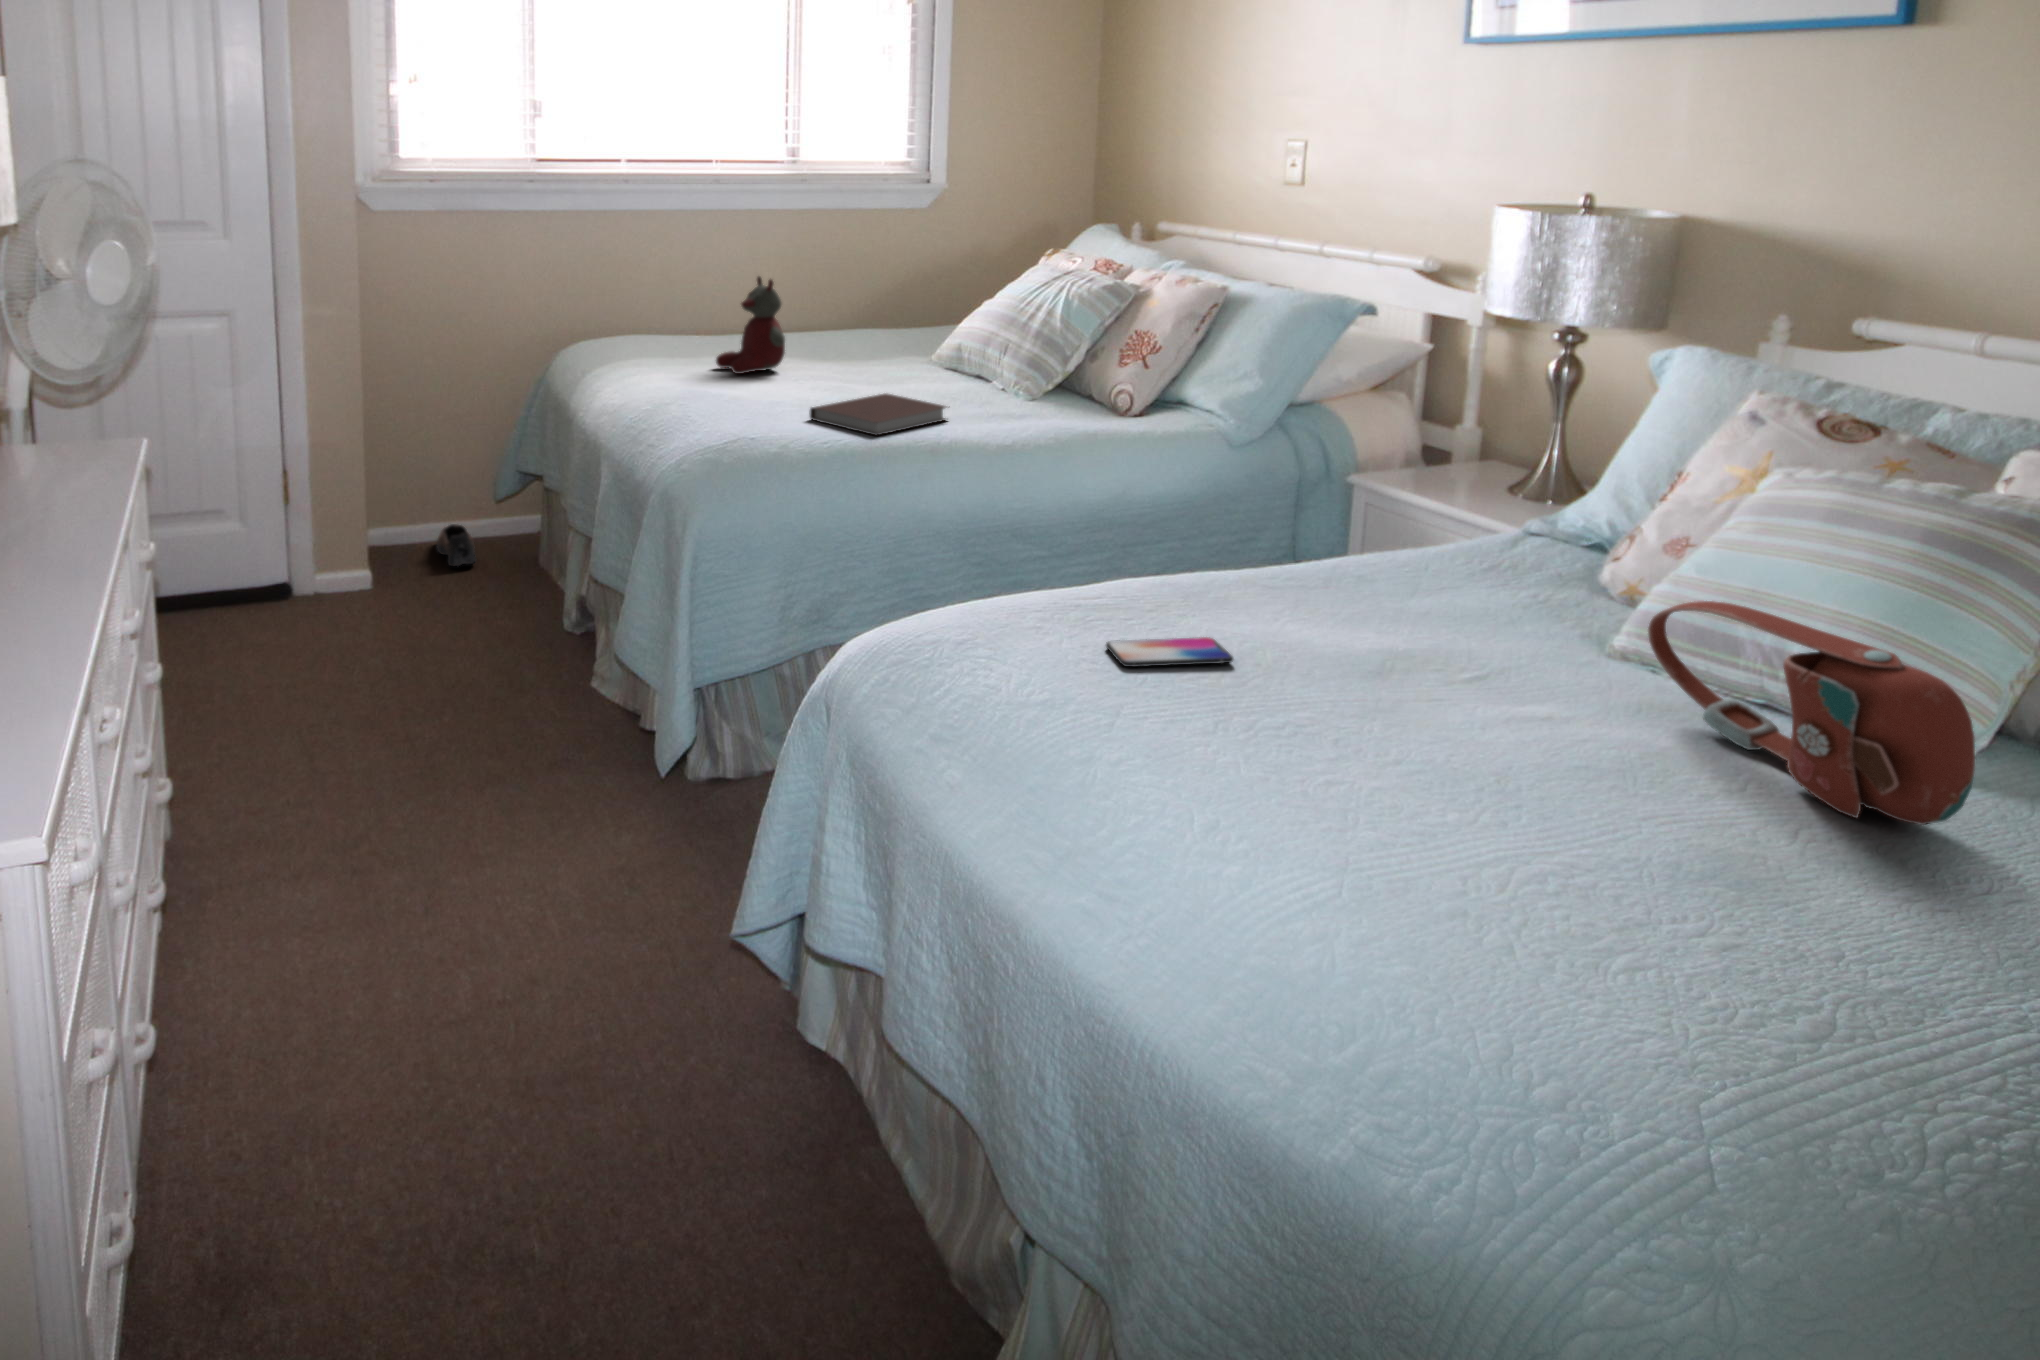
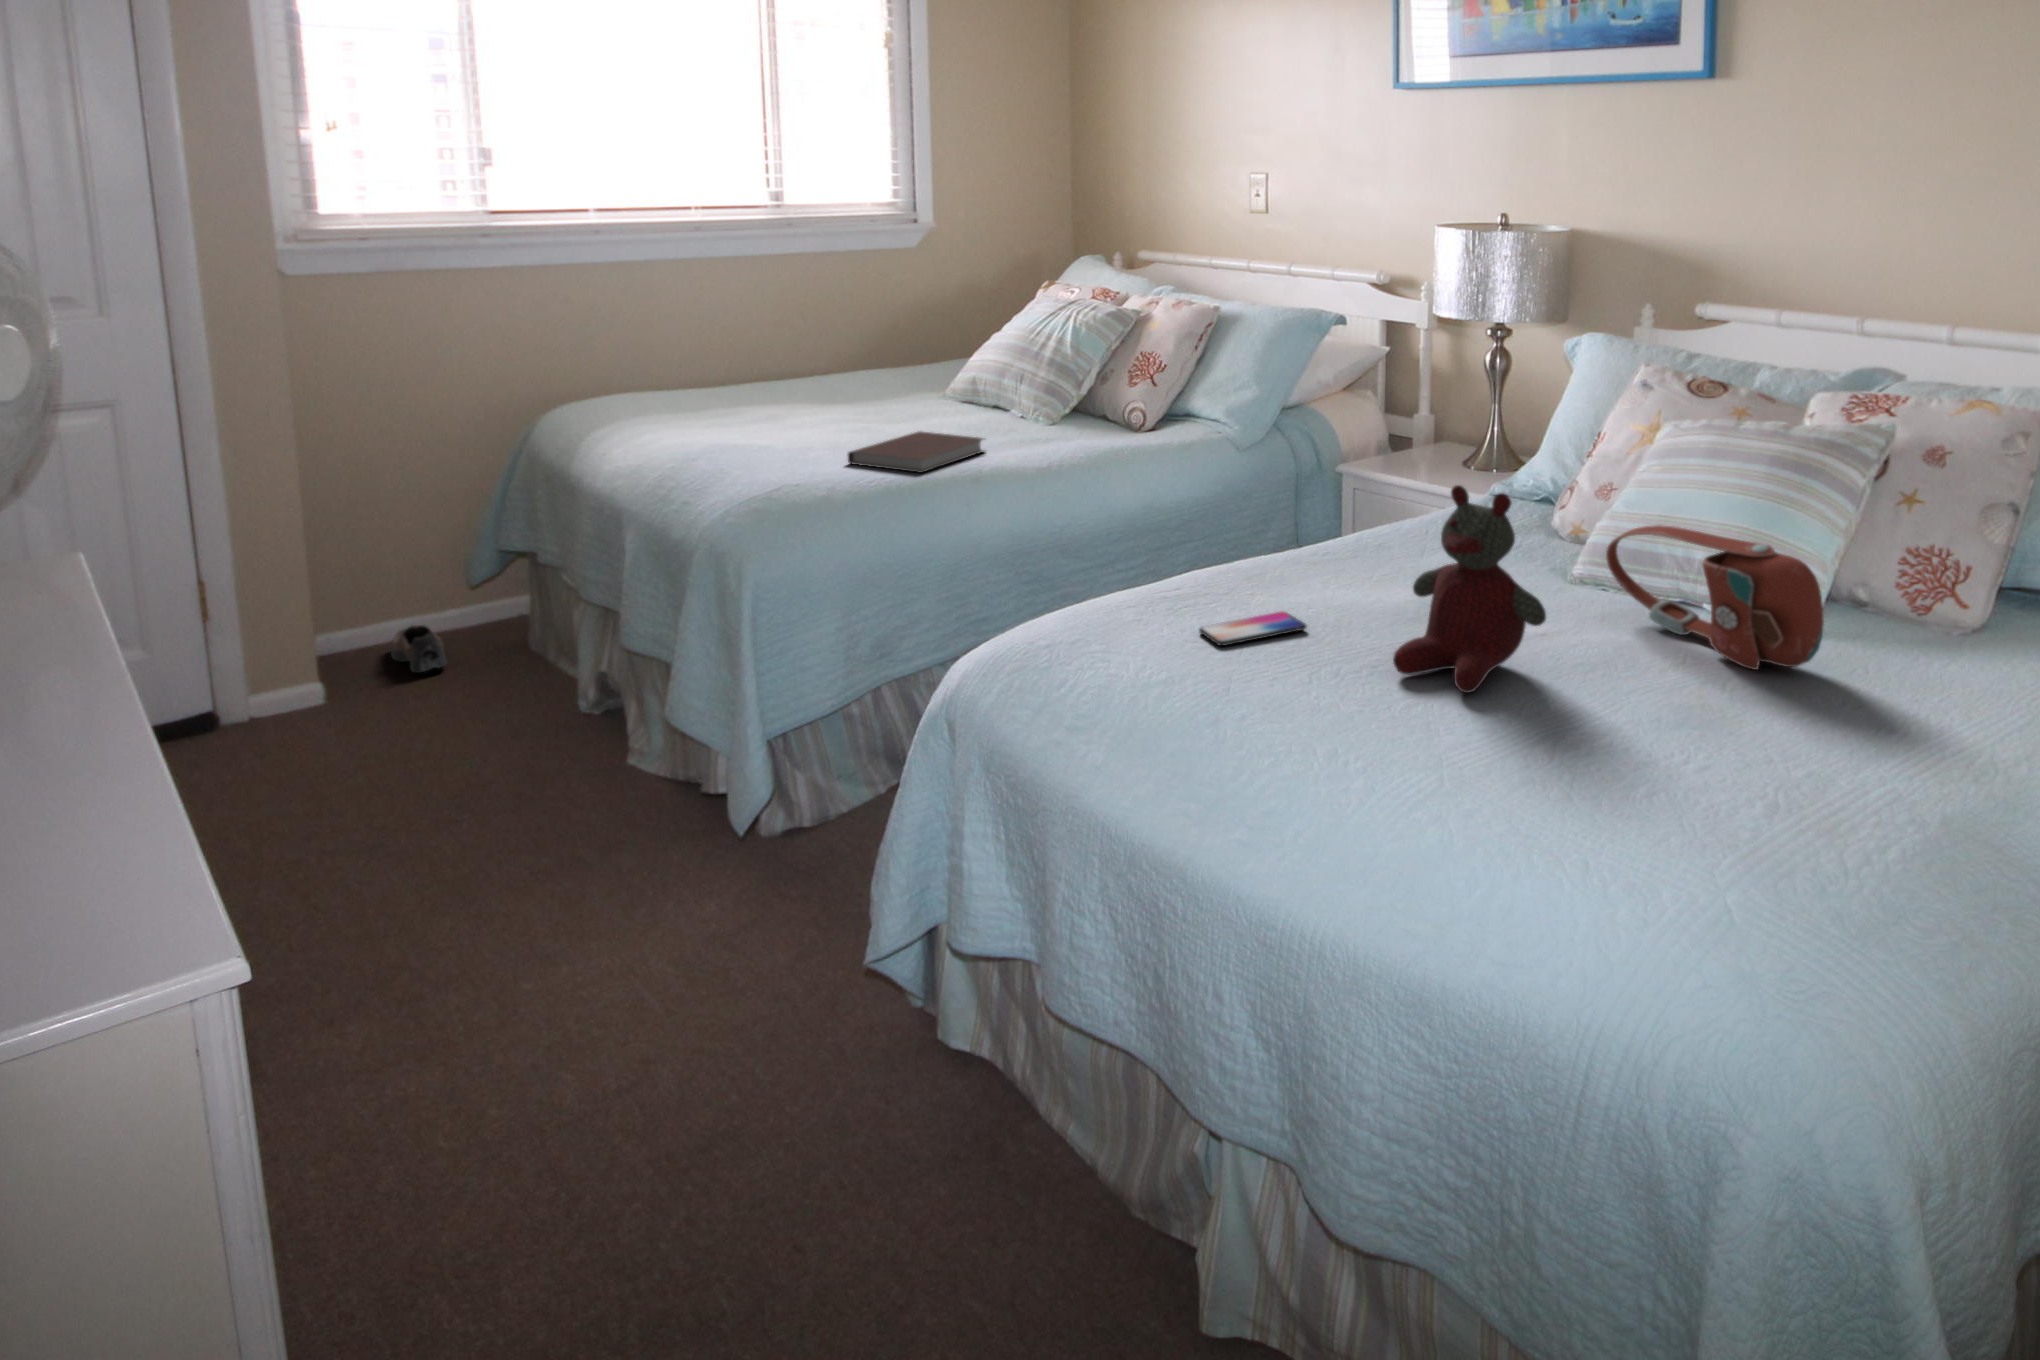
stuffed bear: present [716,277,785,374] -> present [1393,485,1546,693]

